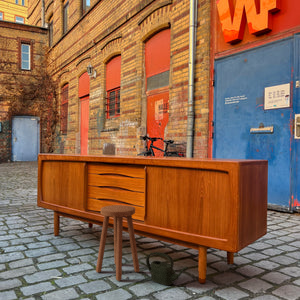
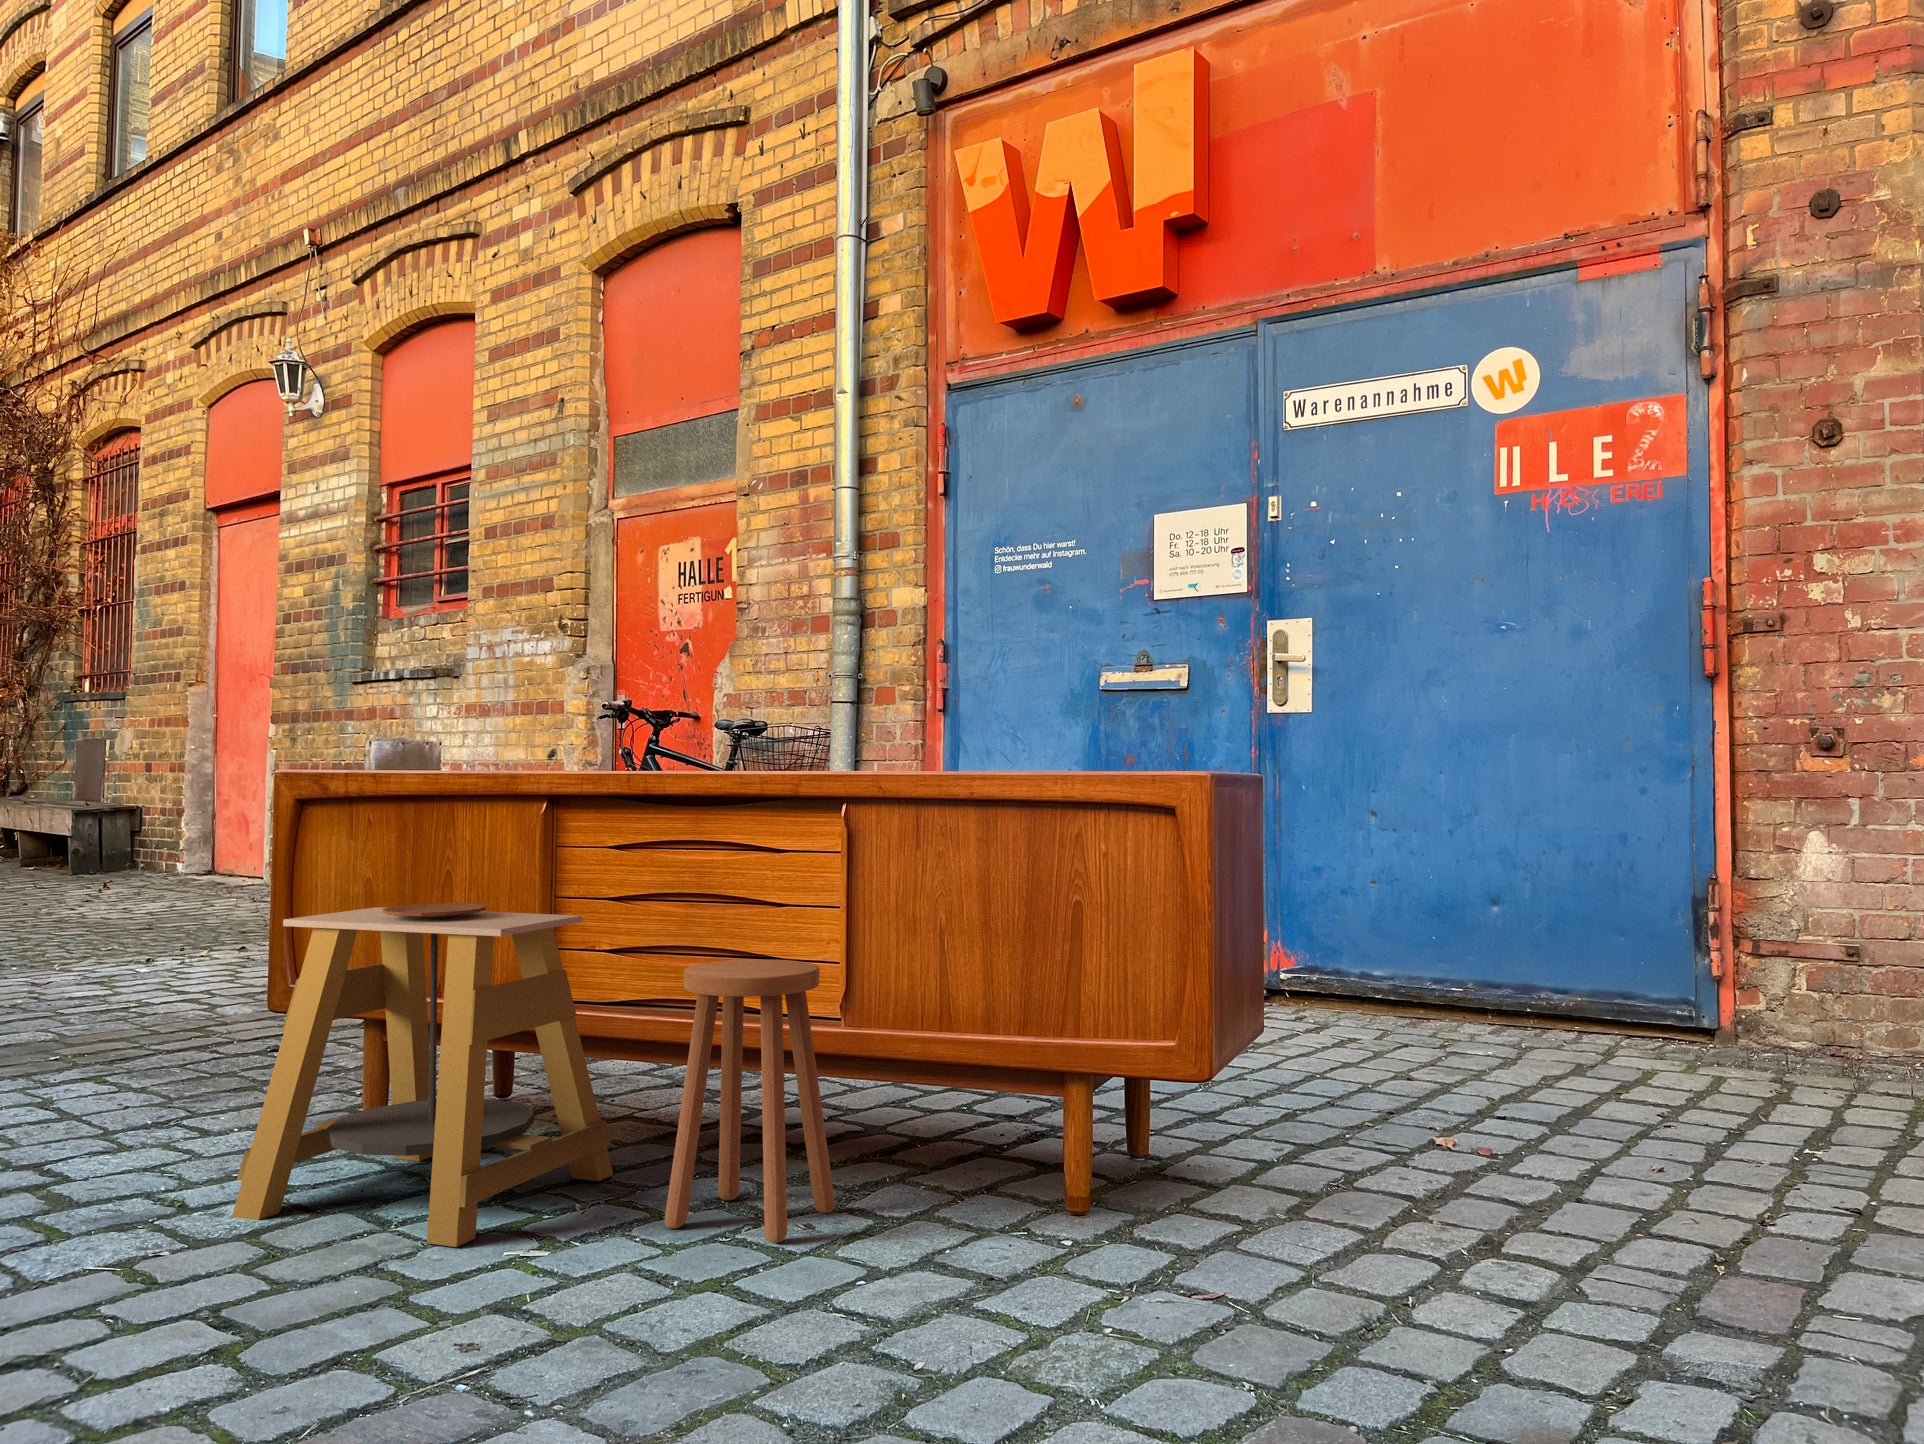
side table: none [10,186,96,272] -> present [232,903,613,1247]
watering can: present [146,252,188,285] -> none [870,1121,1041,1236]

